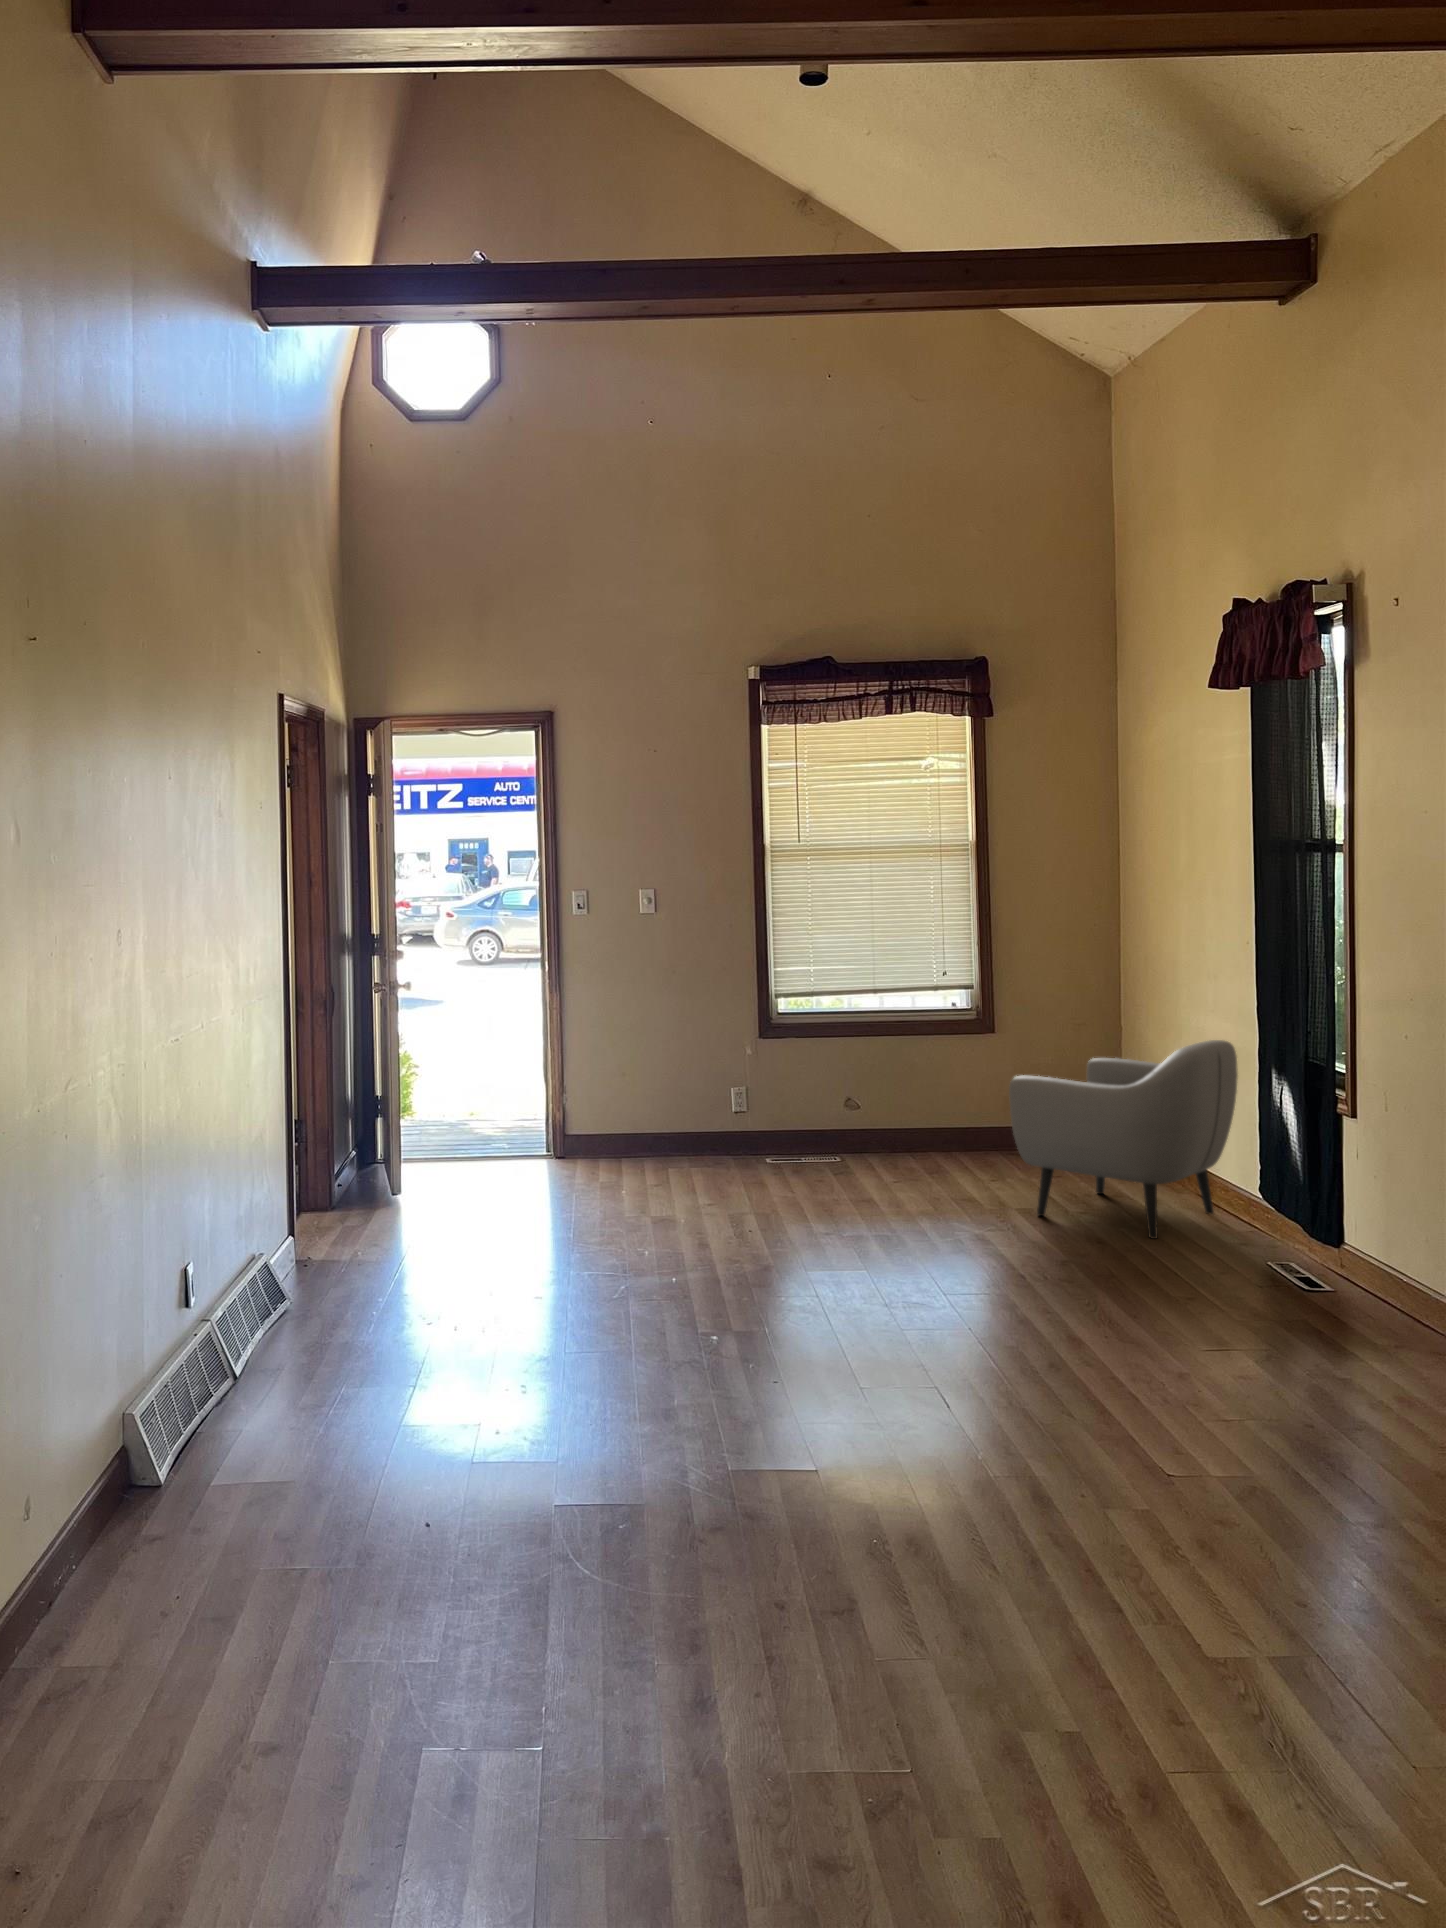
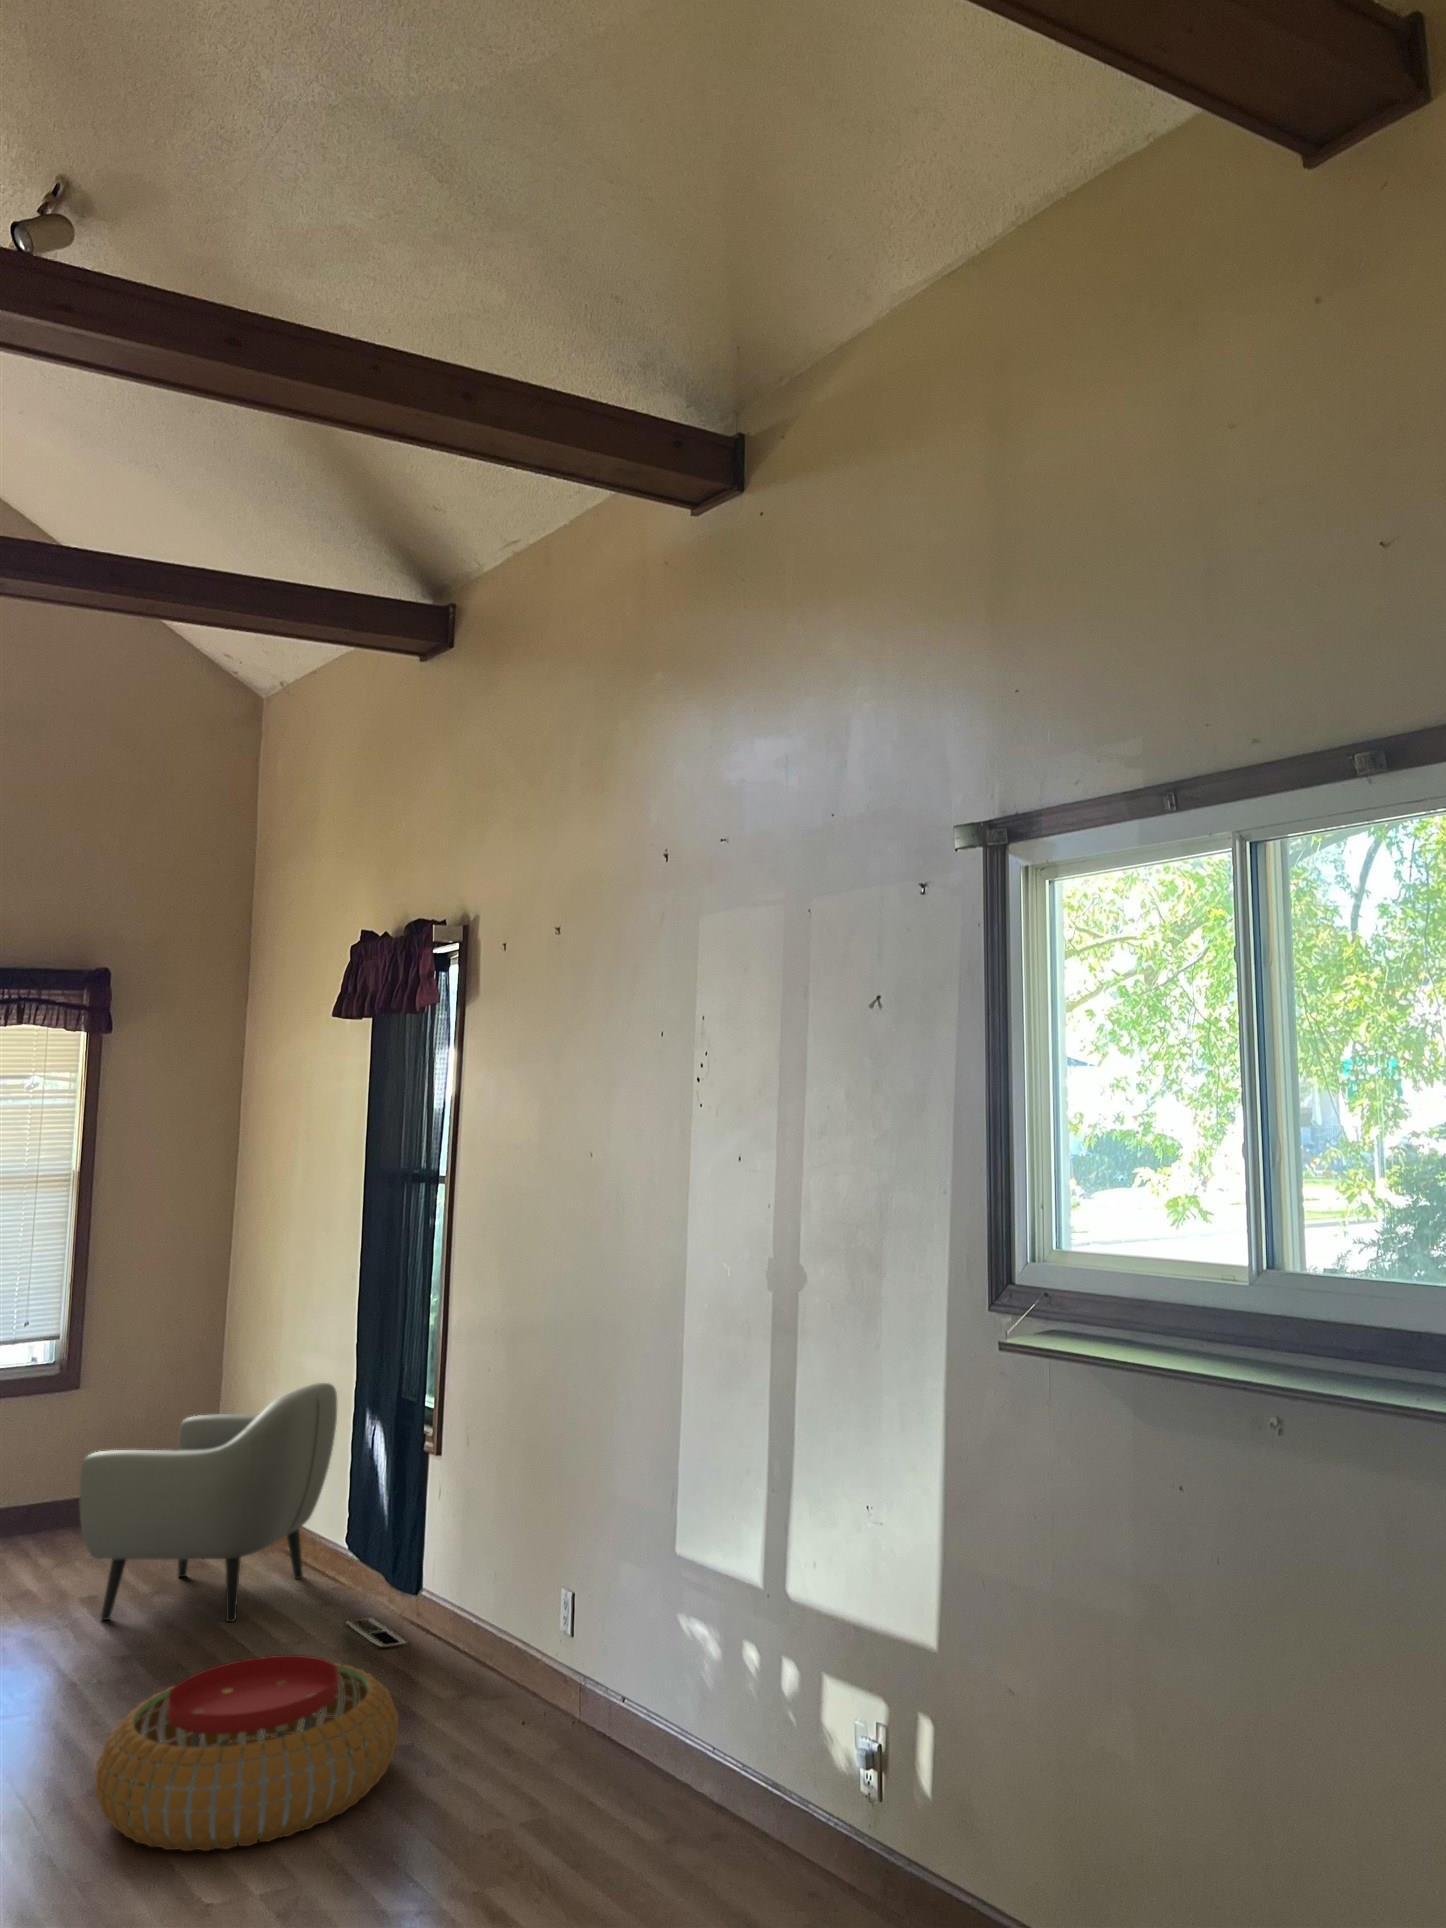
pouf: none [1063,1268,1348,1429] -> present [95,1655,398,1851]

